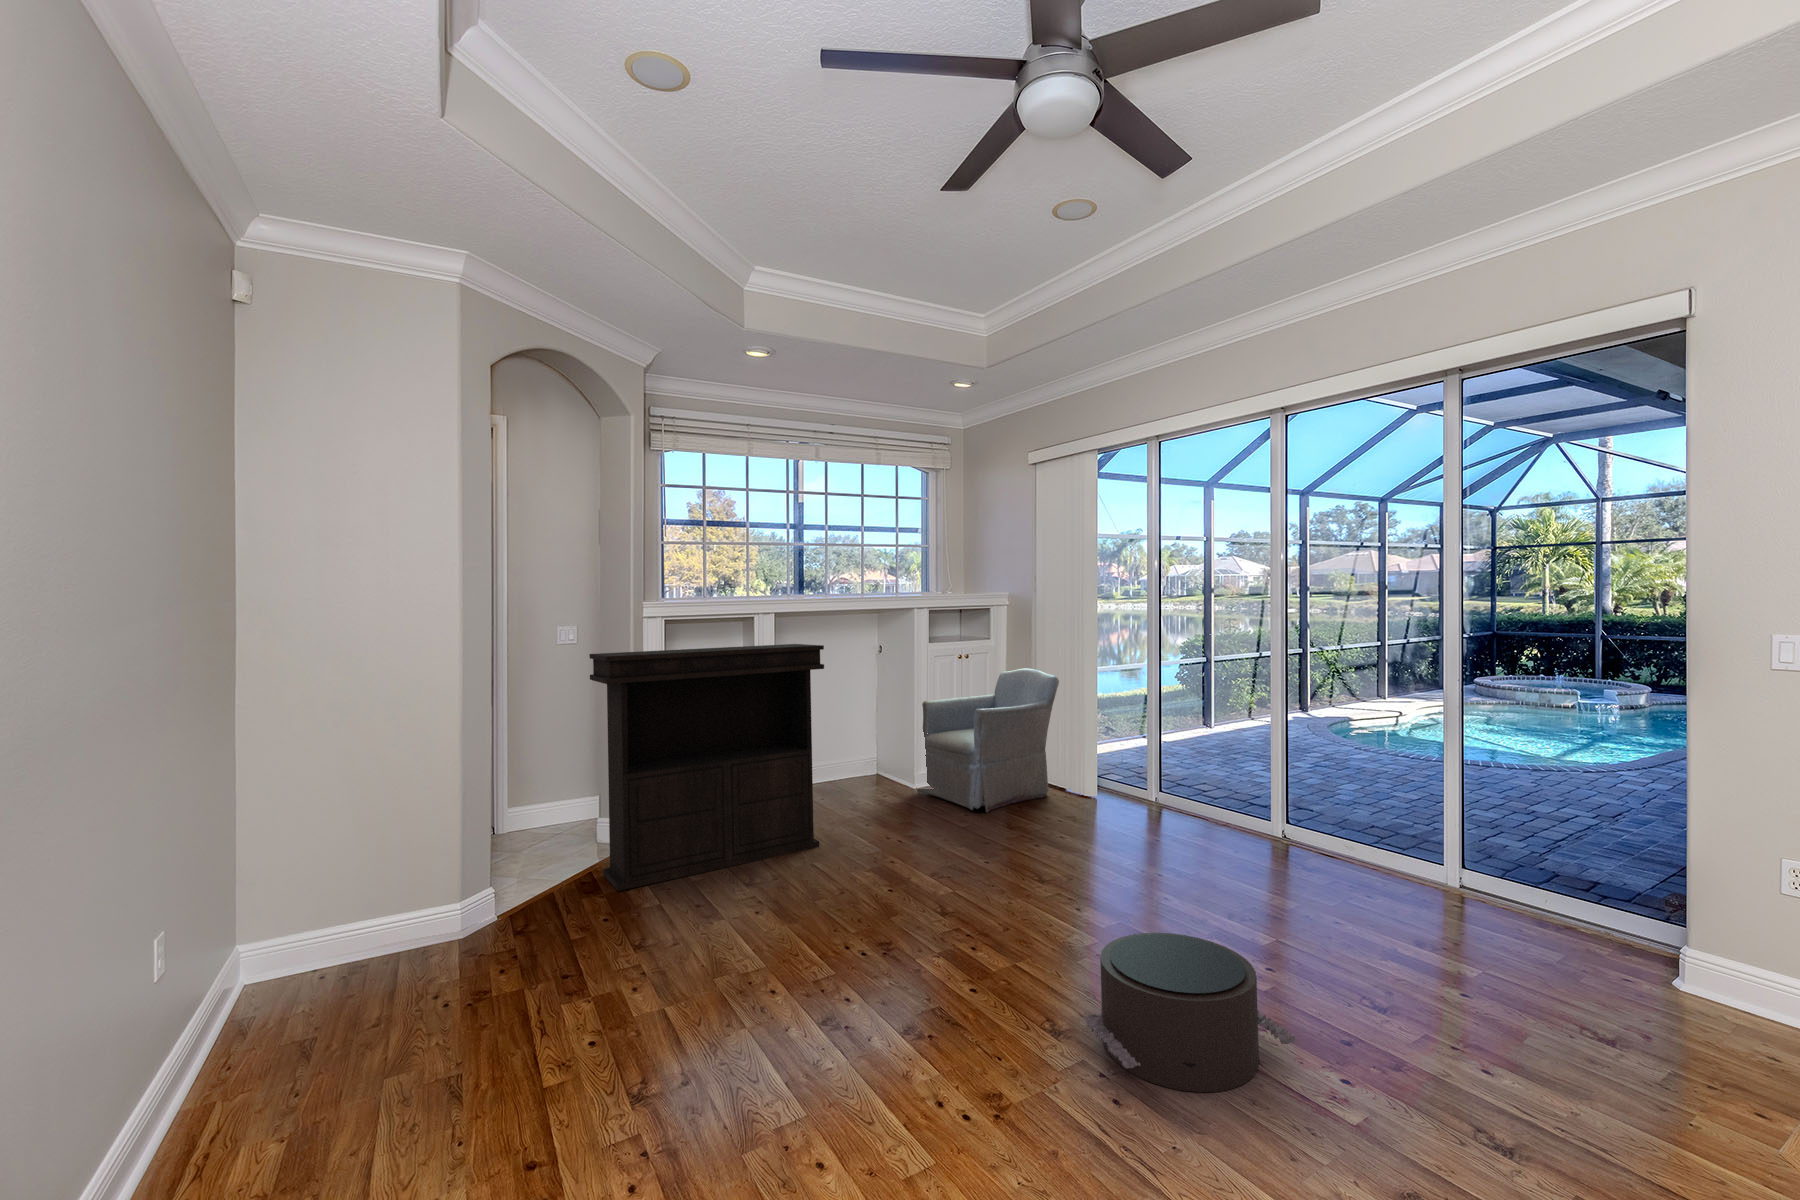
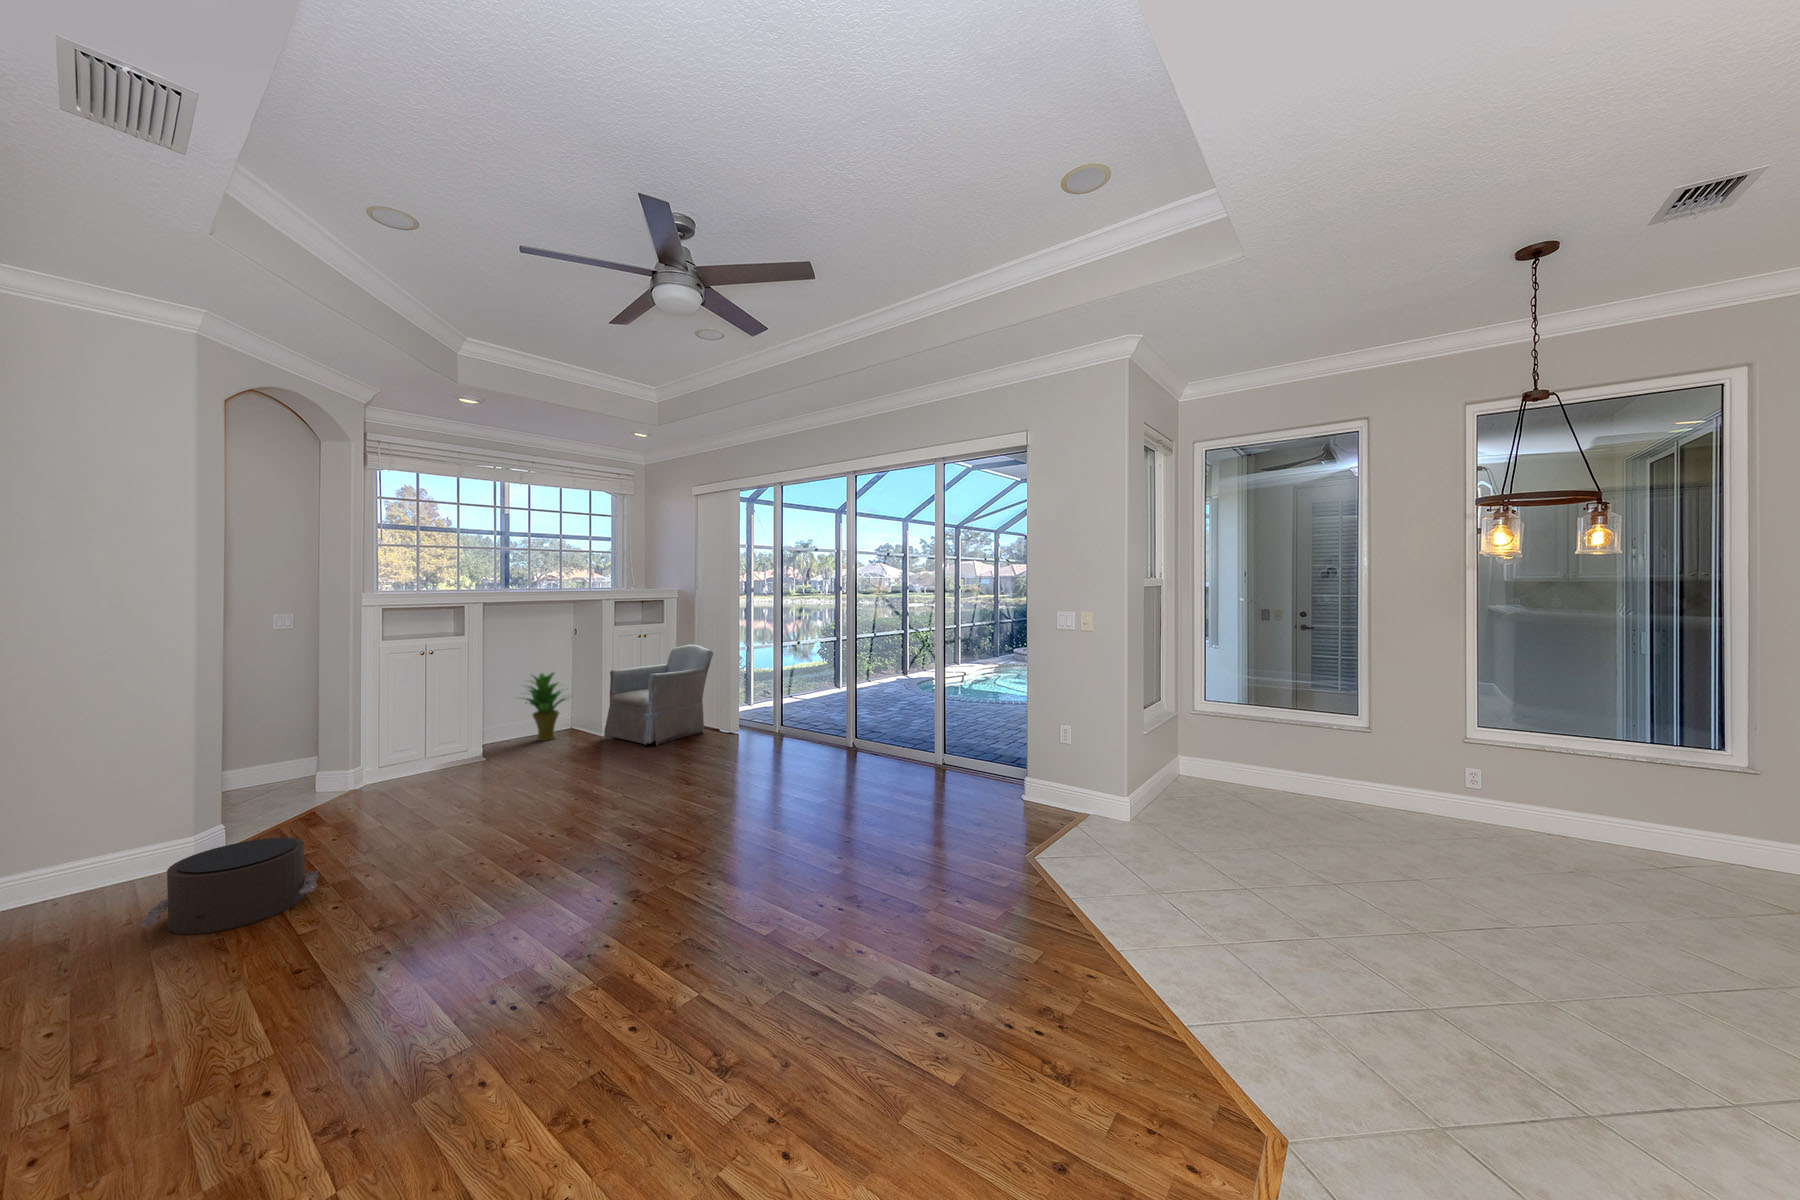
console table: present [589,644,824,891] -> none [315,629,529,822]
potted plant: none [811,701,879,791] -> present [525,673,567,741]
pouf: present [1084,933,1298,1092] -> present [140,837,319,934]

